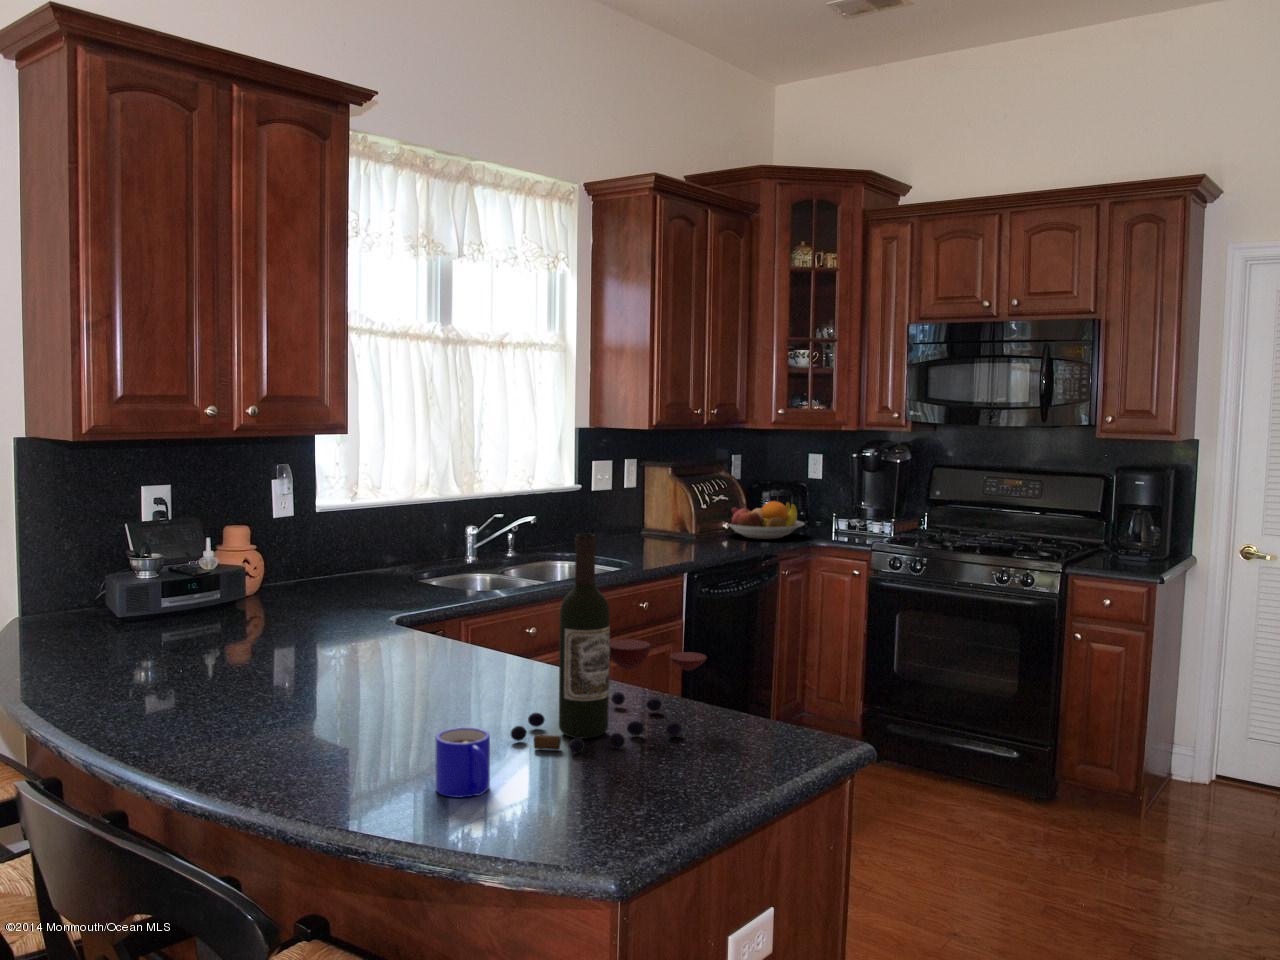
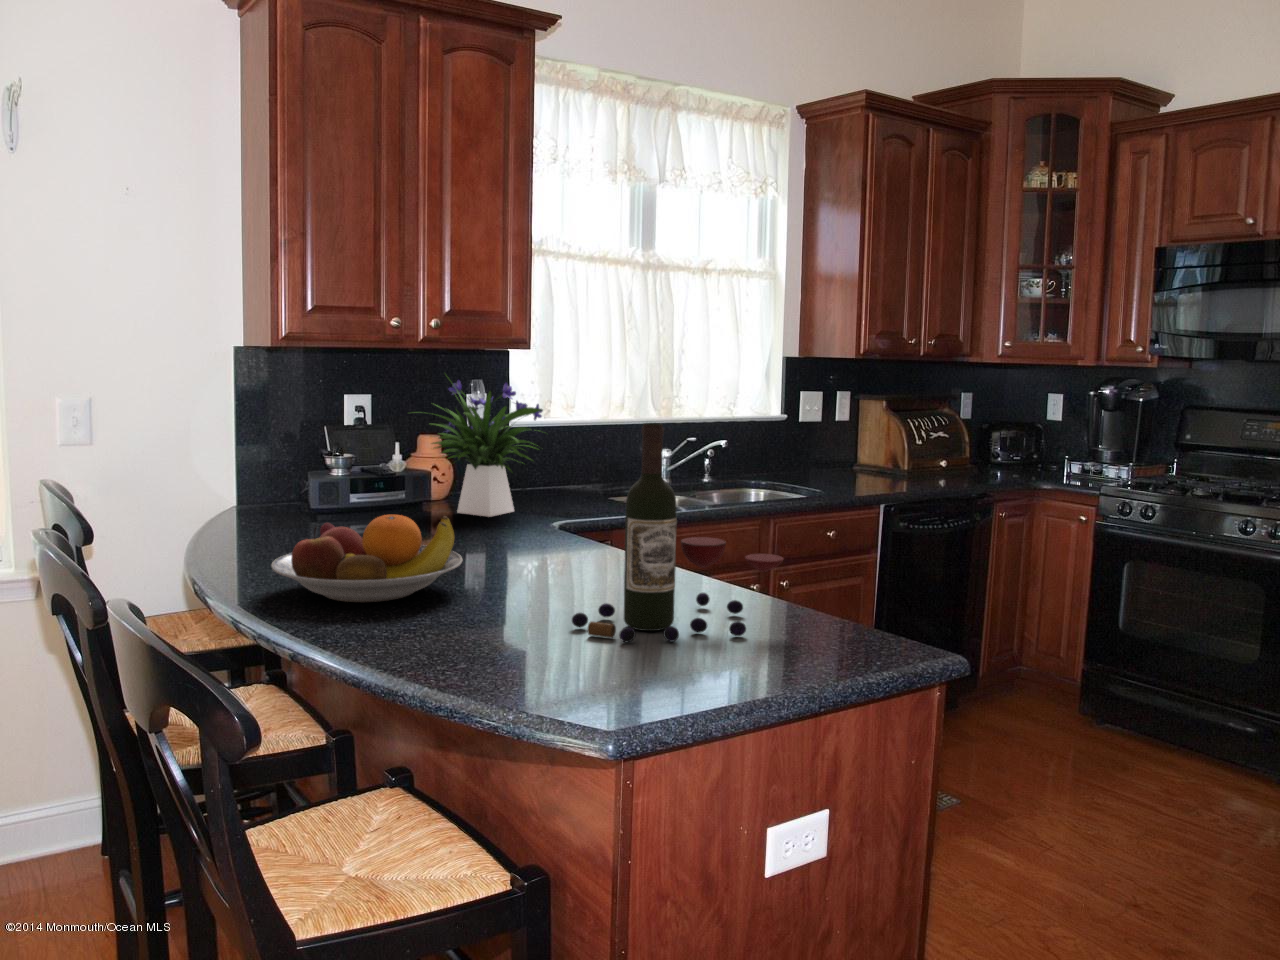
flower arrangement: none [227,461,379,613] -> present [432,376,543,517]
fruit bowl: present [723,501,804,539] -> present [271,515,462,602]
mug: present [436,727,490,797] -> none [467,602,521,668]

